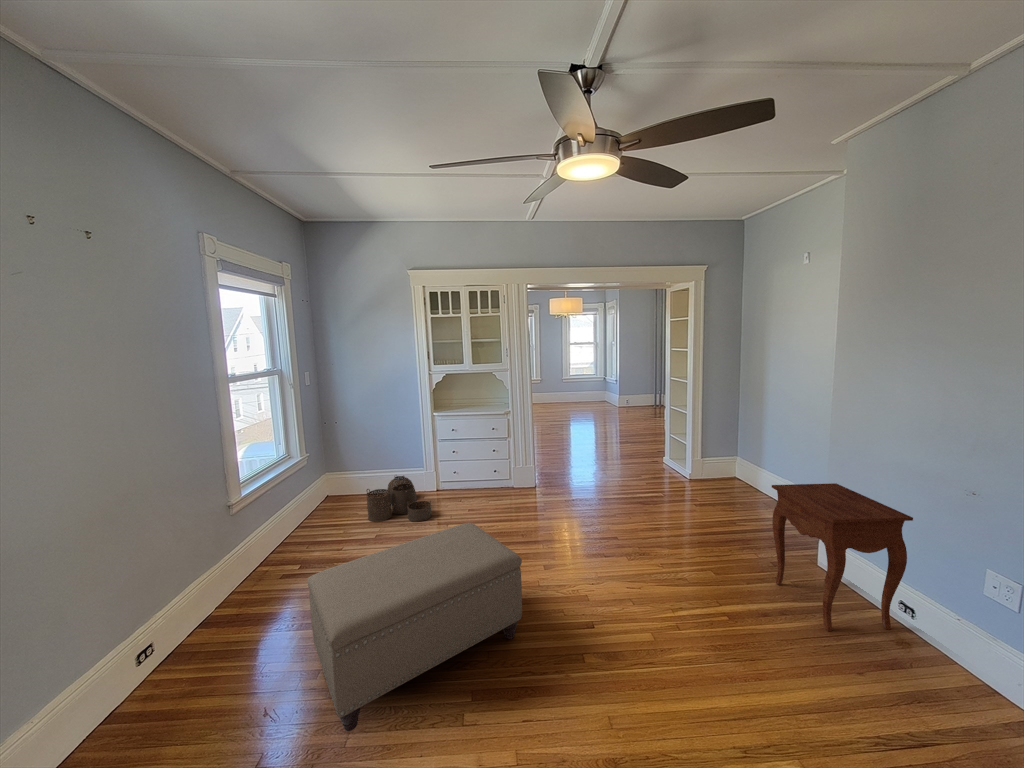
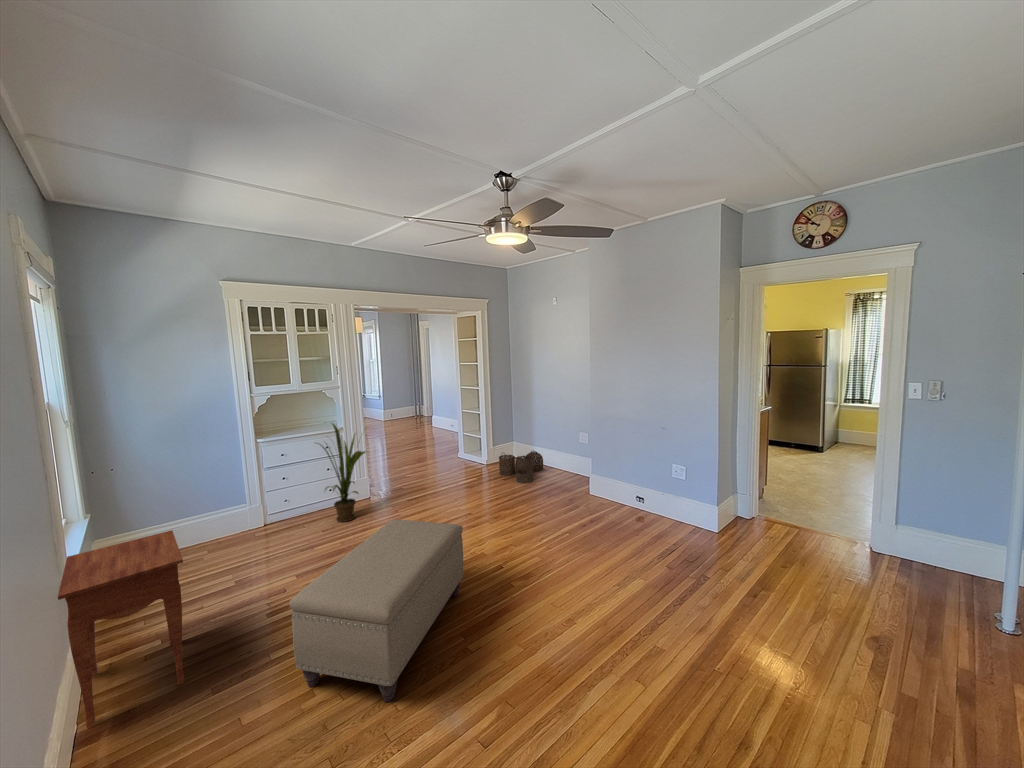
house plant: none [466,404,520,505] -> present [317,424,366,522]
woven basket: present [366,476,431,522] -> present [499,451,543,483]
side table: present [772,483,913,631] -> present [58,530,184,728]

